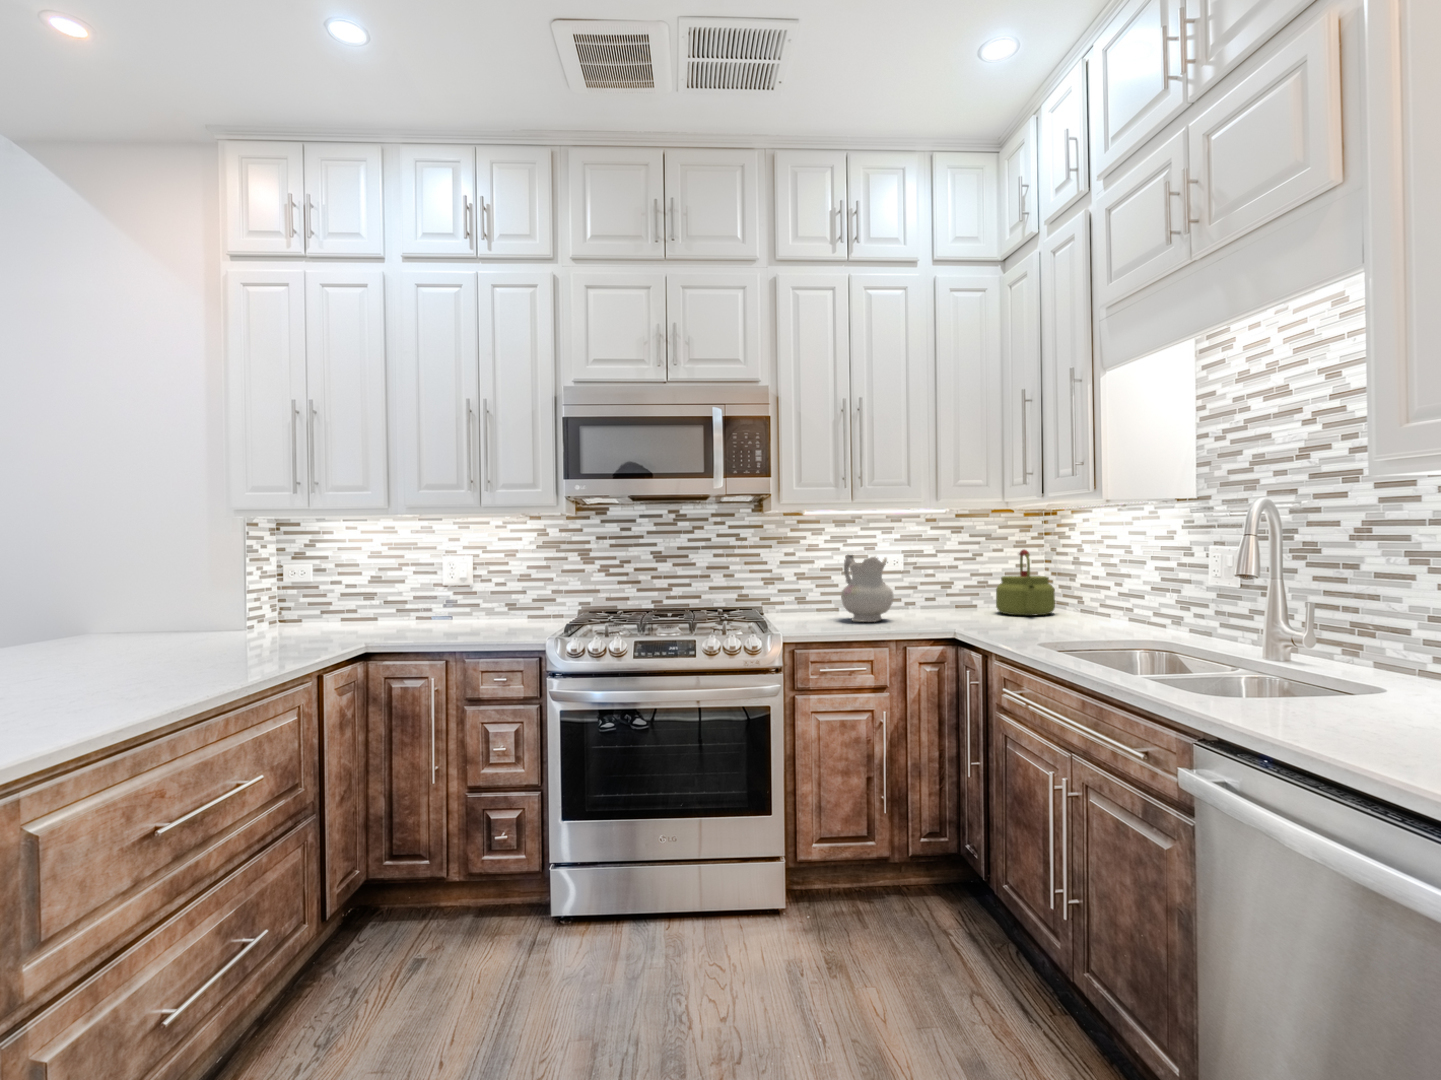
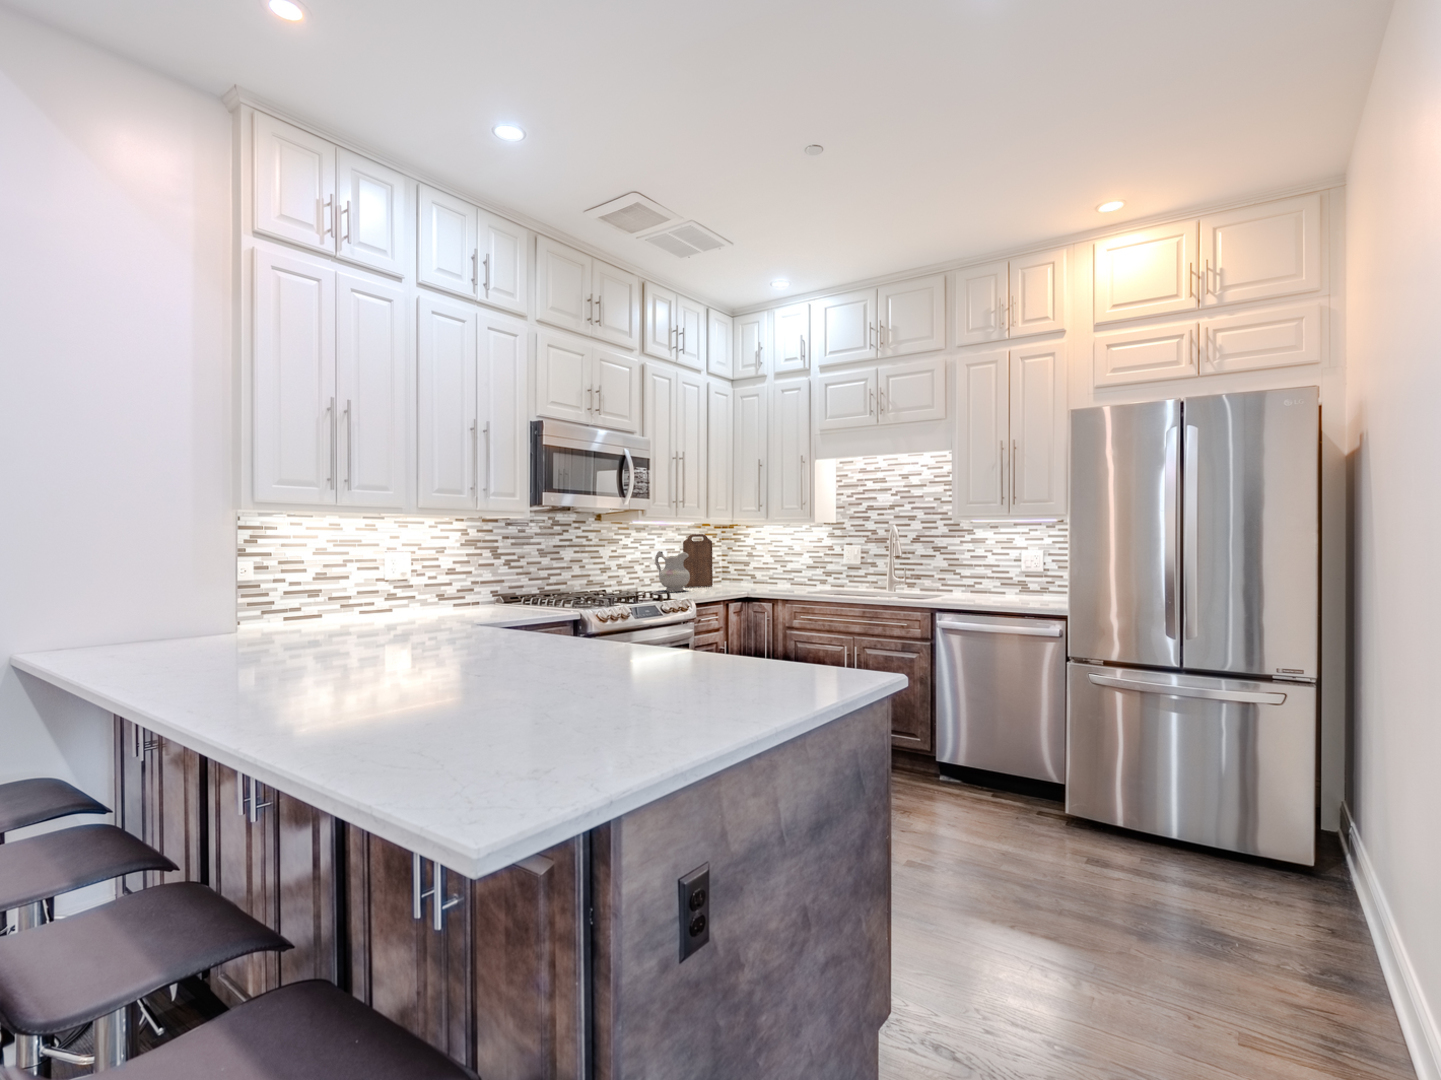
cutting board: none [916,525,971,616] -> present [683,534,713,587]
kettle: present [996,550,1055,615] -> none [714,548,745,584]

